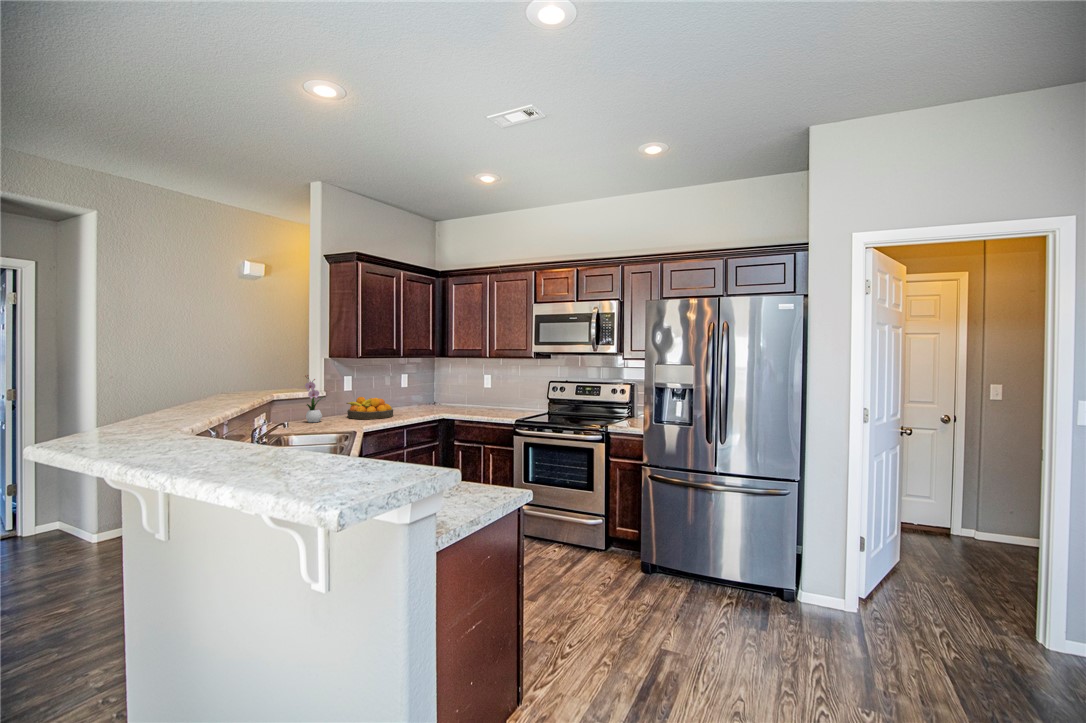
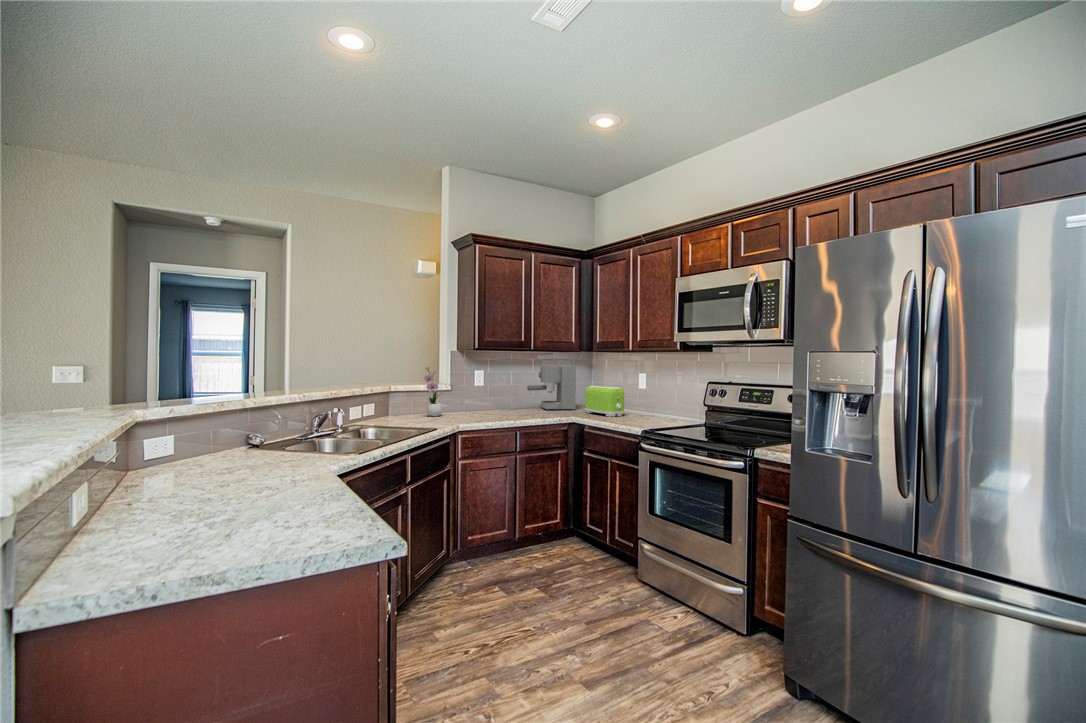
coffee maker: none [390,370,434,410] -> present [527,366,576,410]
toaster: none [447,387,482,412] -> present [585,386,624,417]
fruit bowl: present [347,397,393,419] -> none [472,392,519,417]

